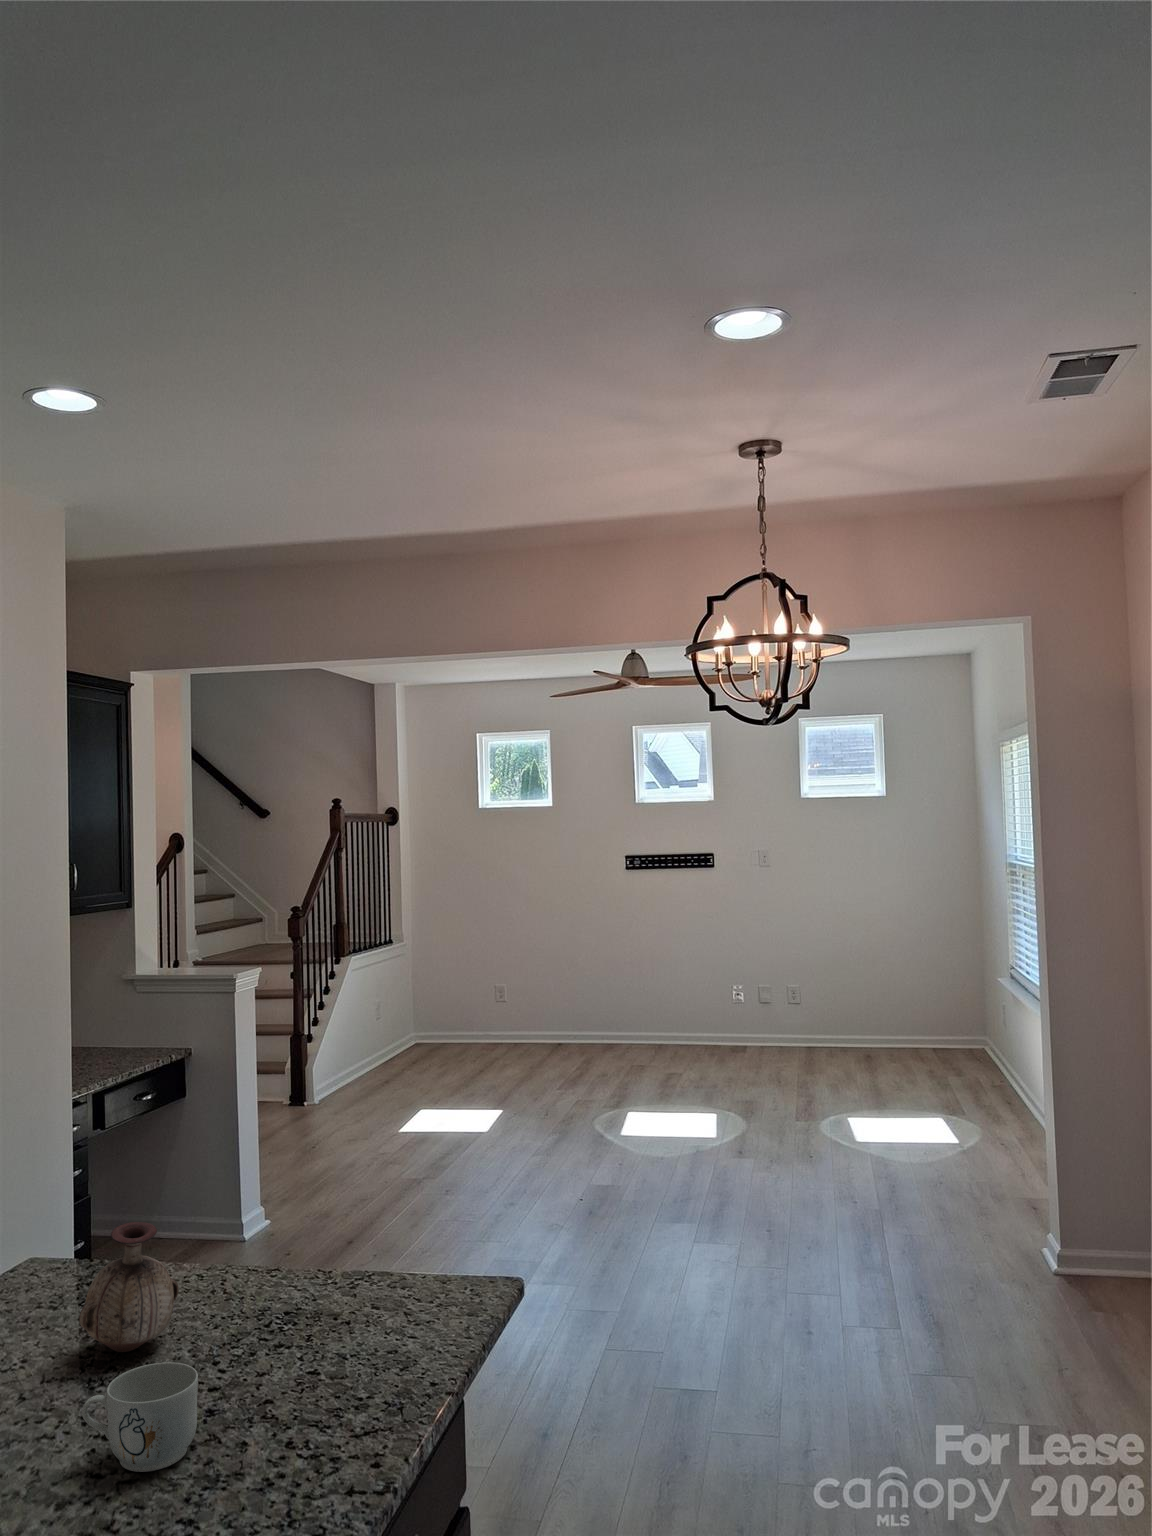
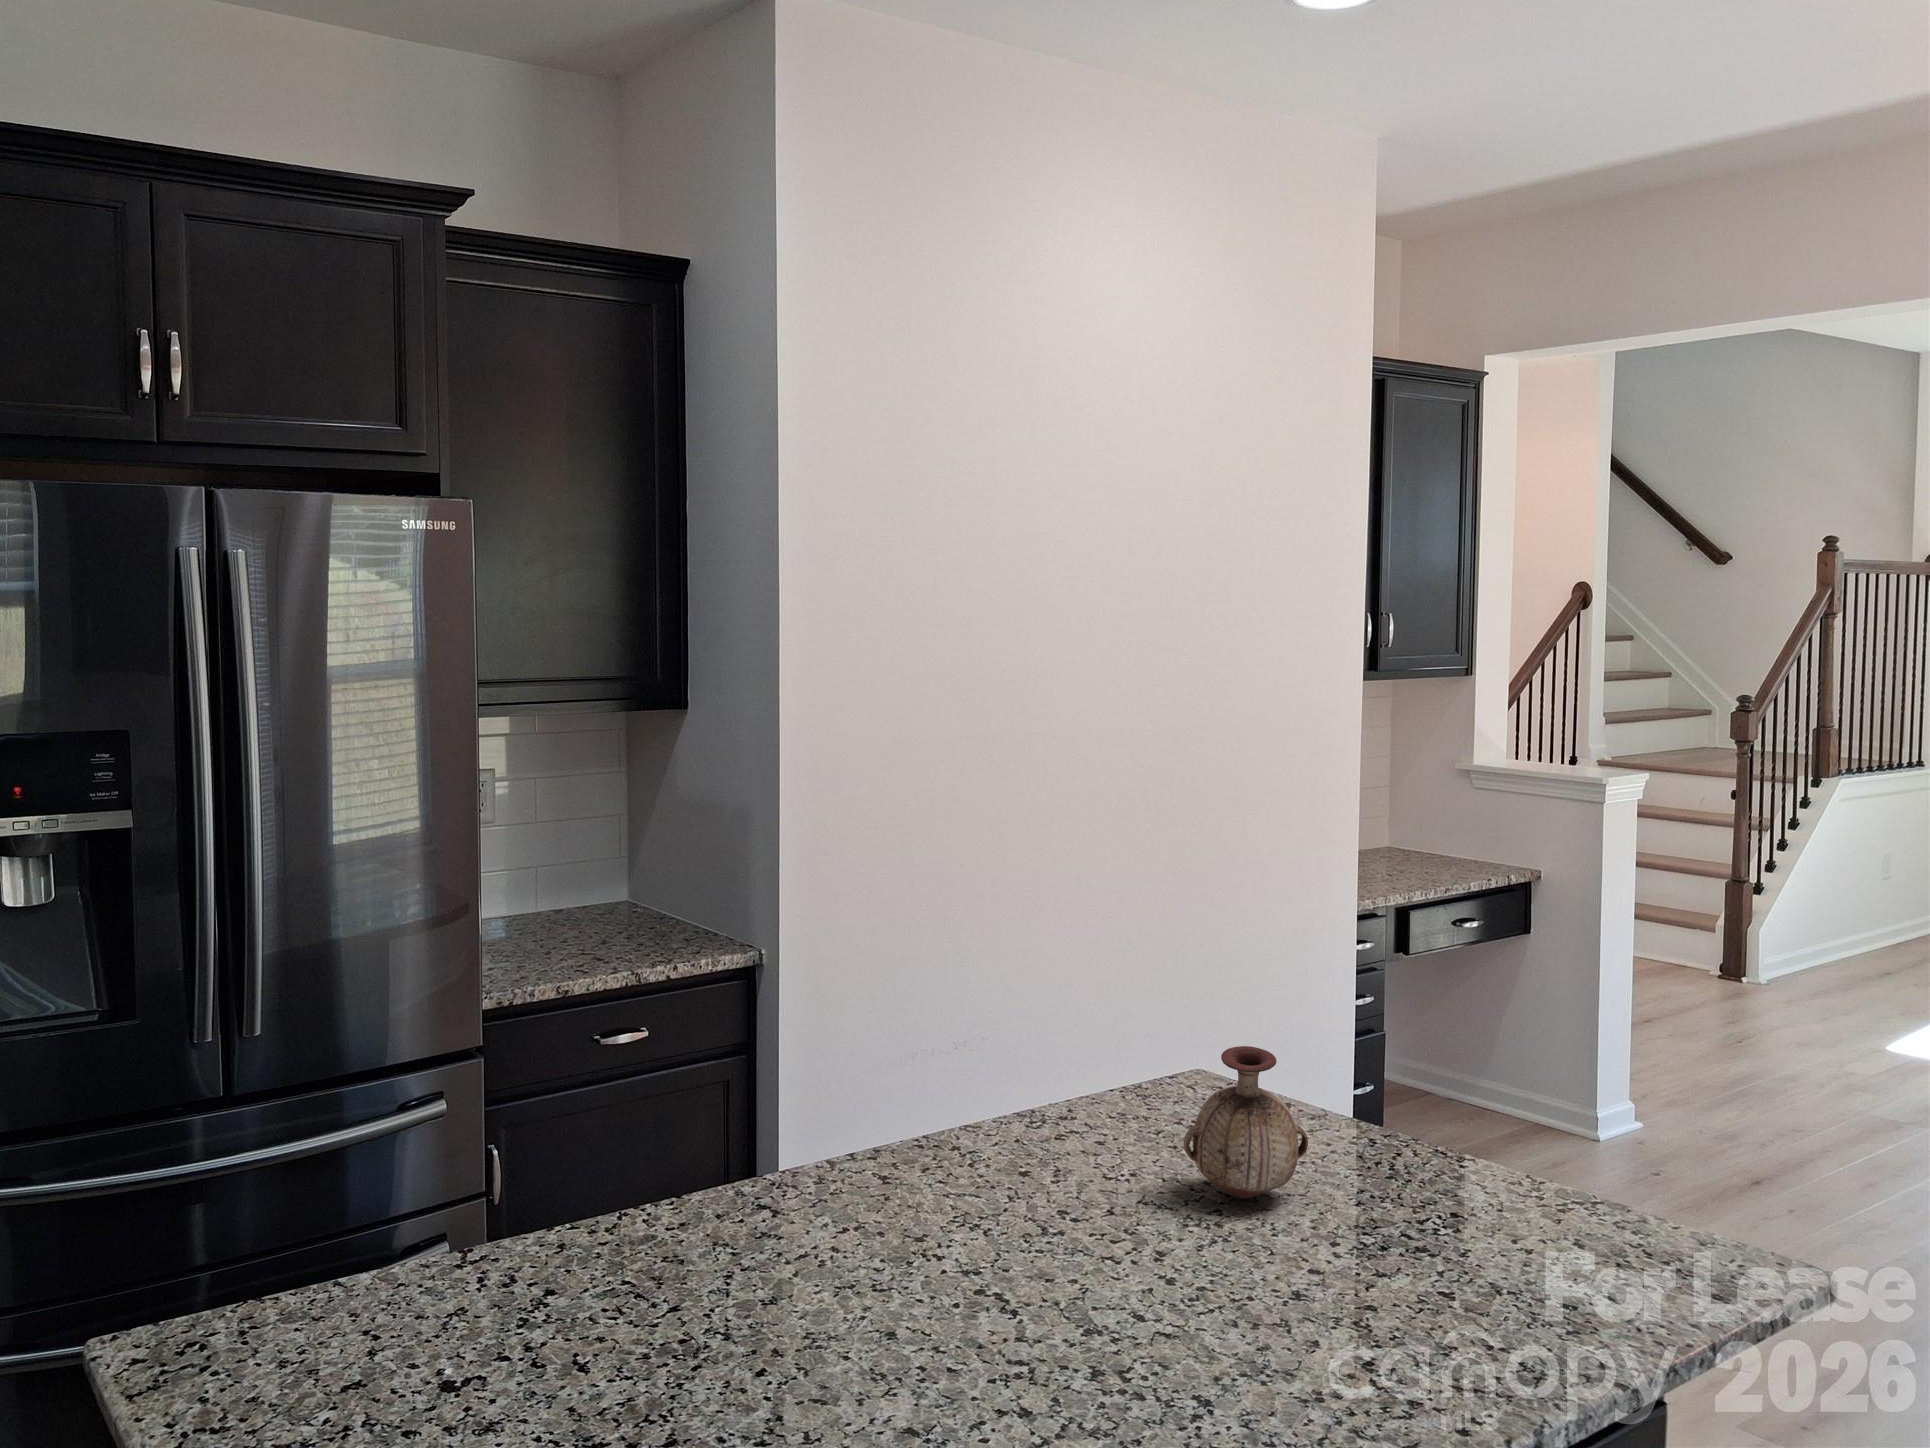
mug: present [82,1362,198,1472] -> none [1133,1211,1263,1335]

